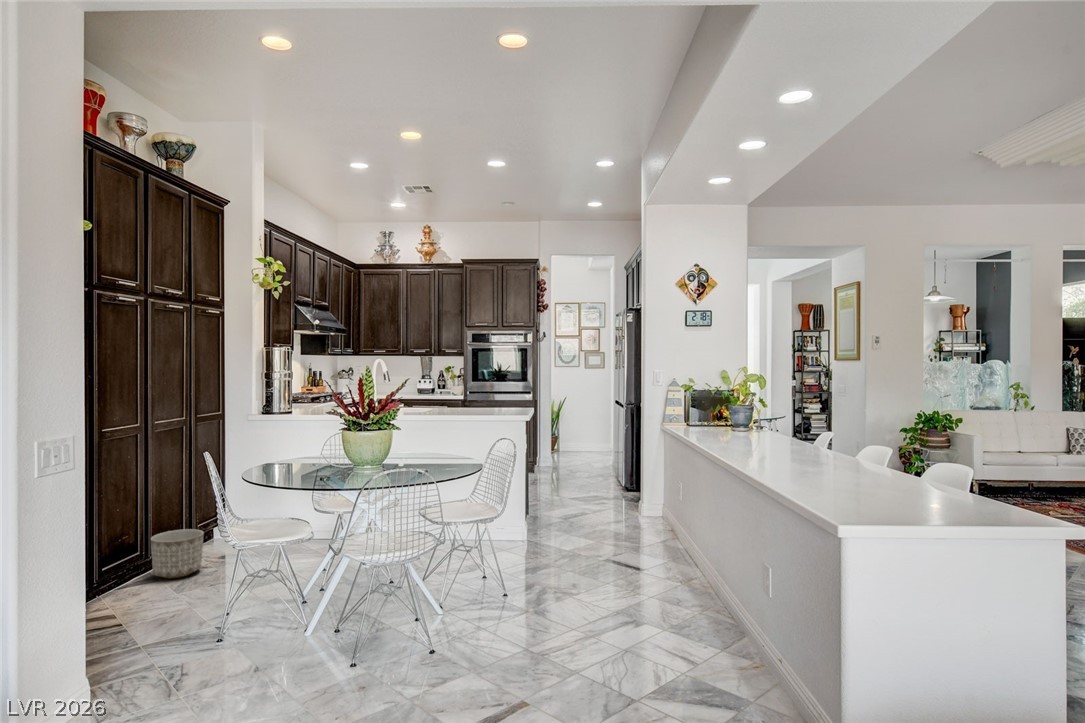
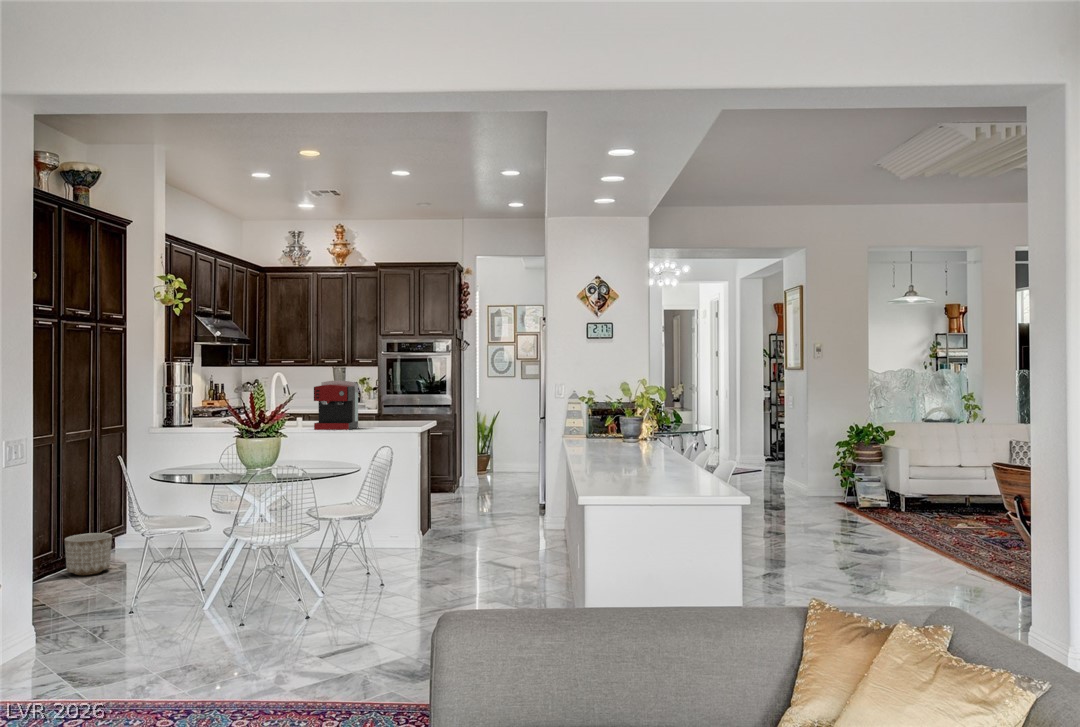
coffee maker: none [417,366,460,417] -> present [314,380,358,430]

